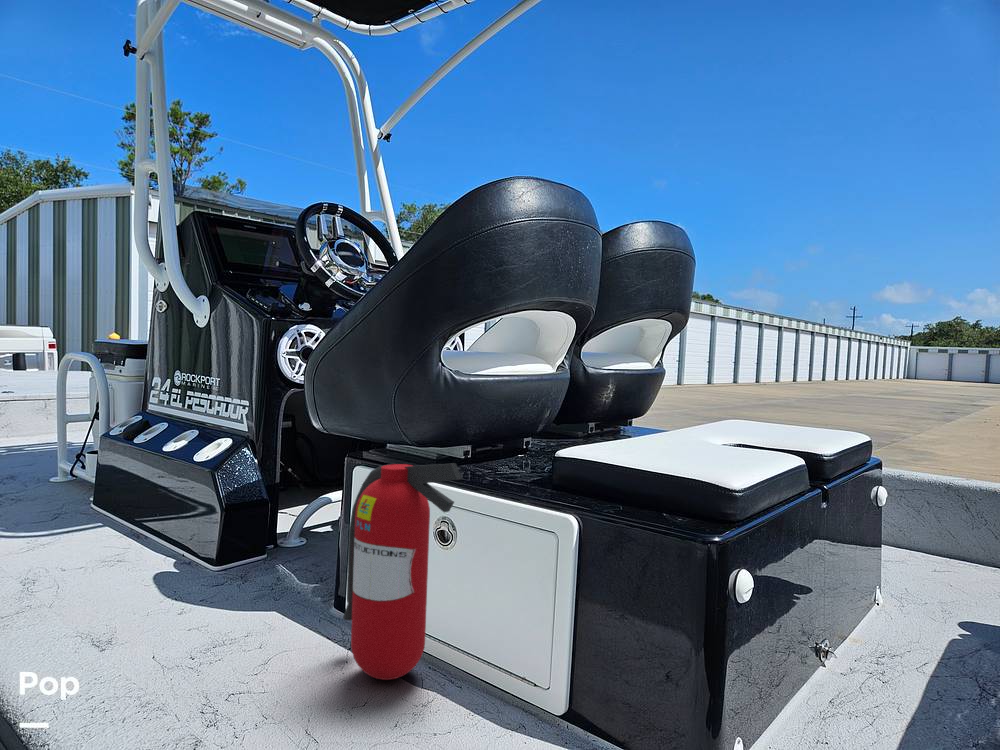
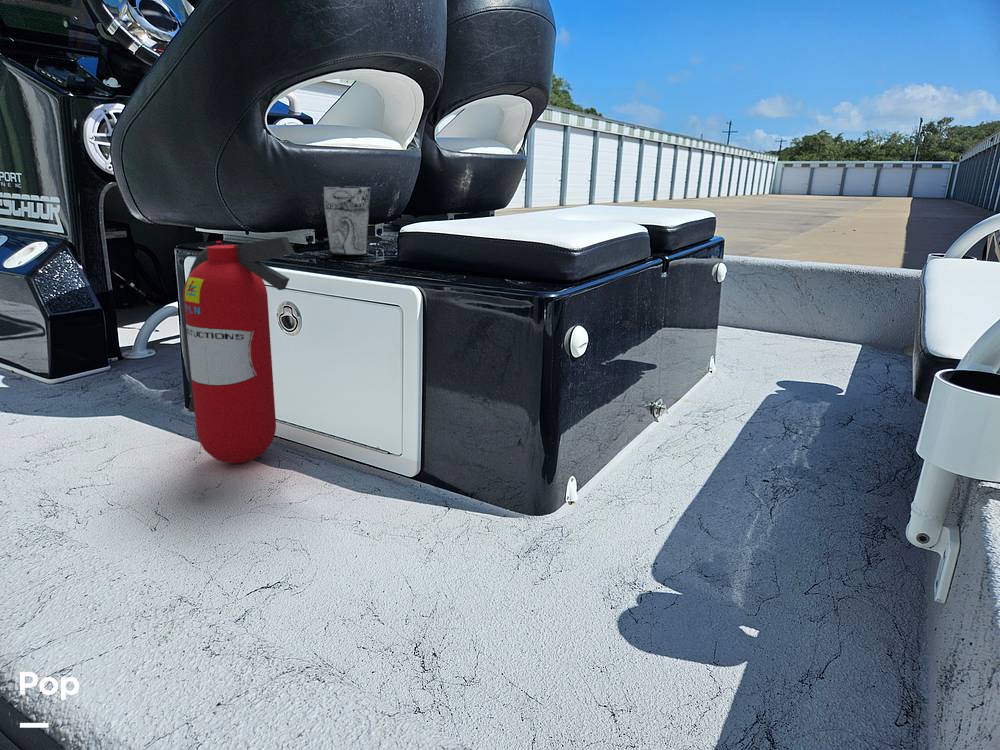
cup: none [485,408,529,474] -> present [324,187,370,255]

